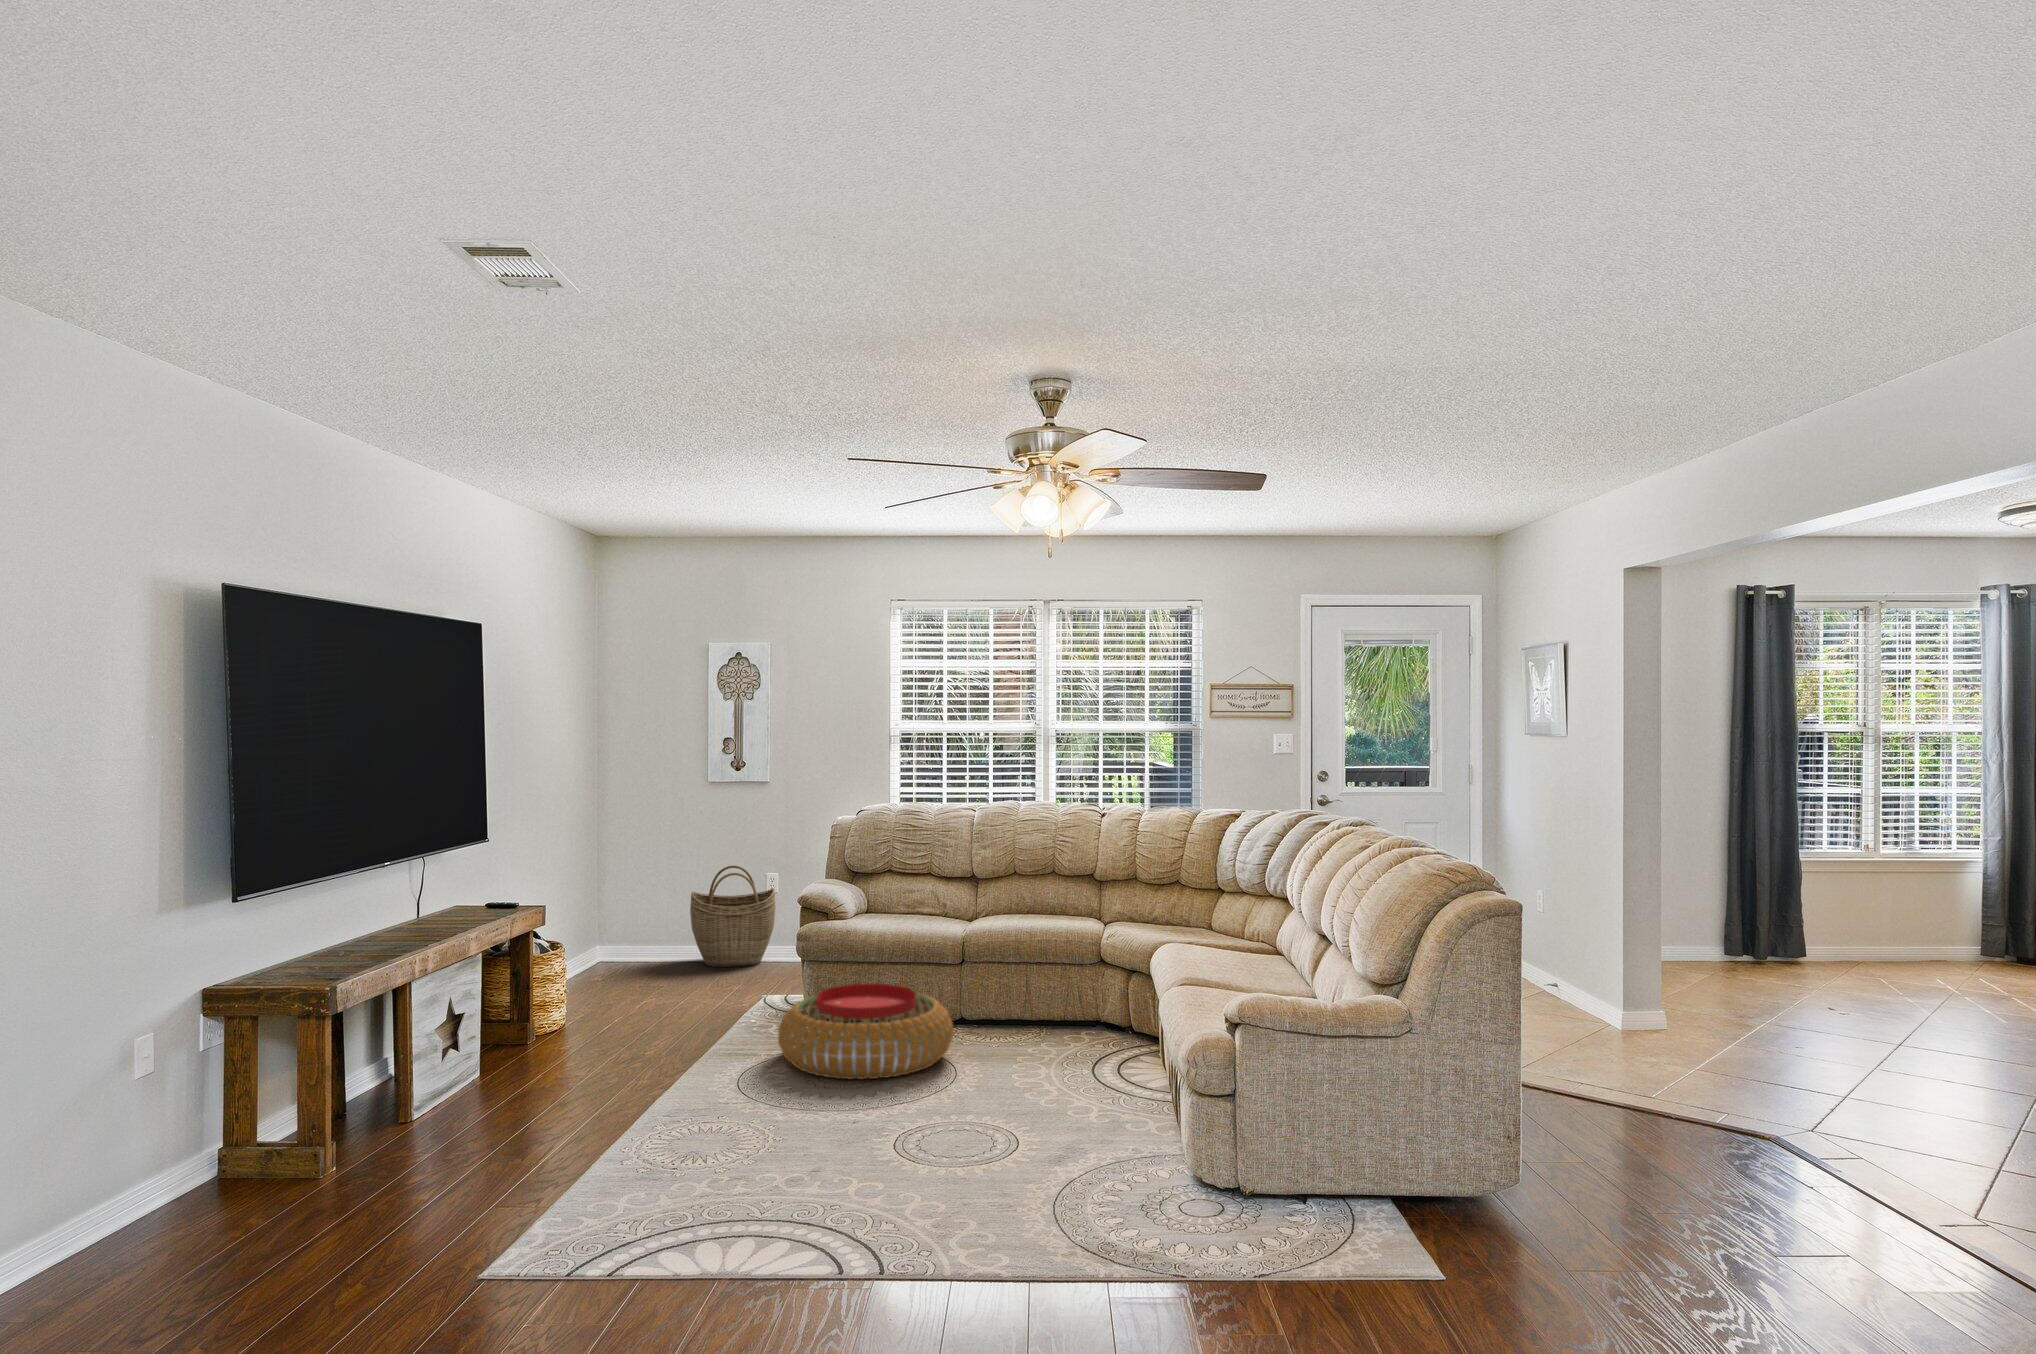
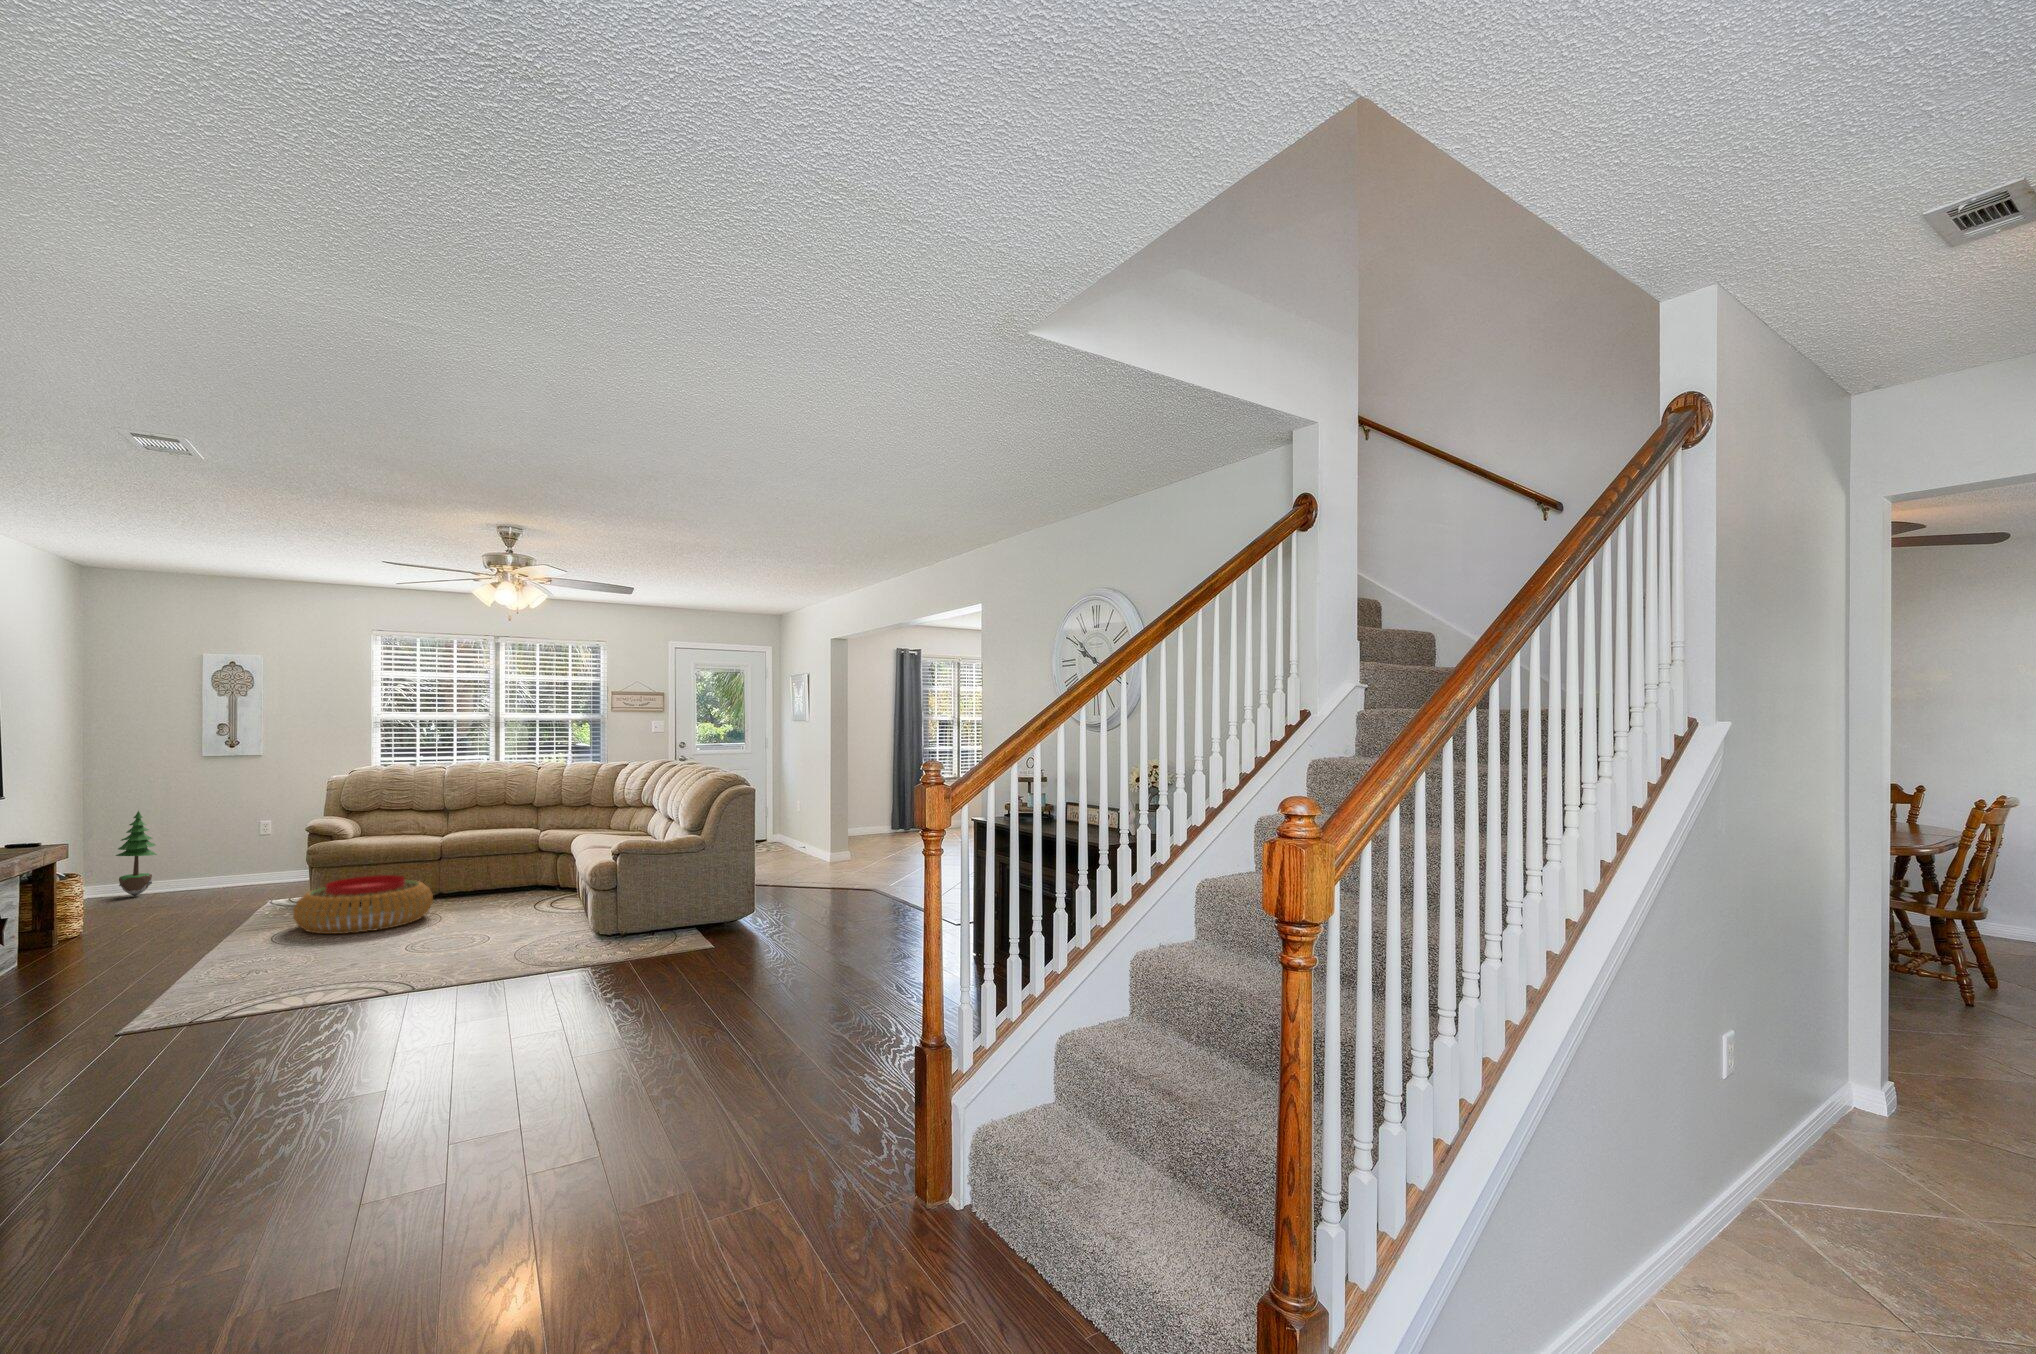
potted tree: none [619,849,661,961] -> present [116,811,157,896]
woven basket: present [690,865,775,967] -> none [188,819,268,893]

